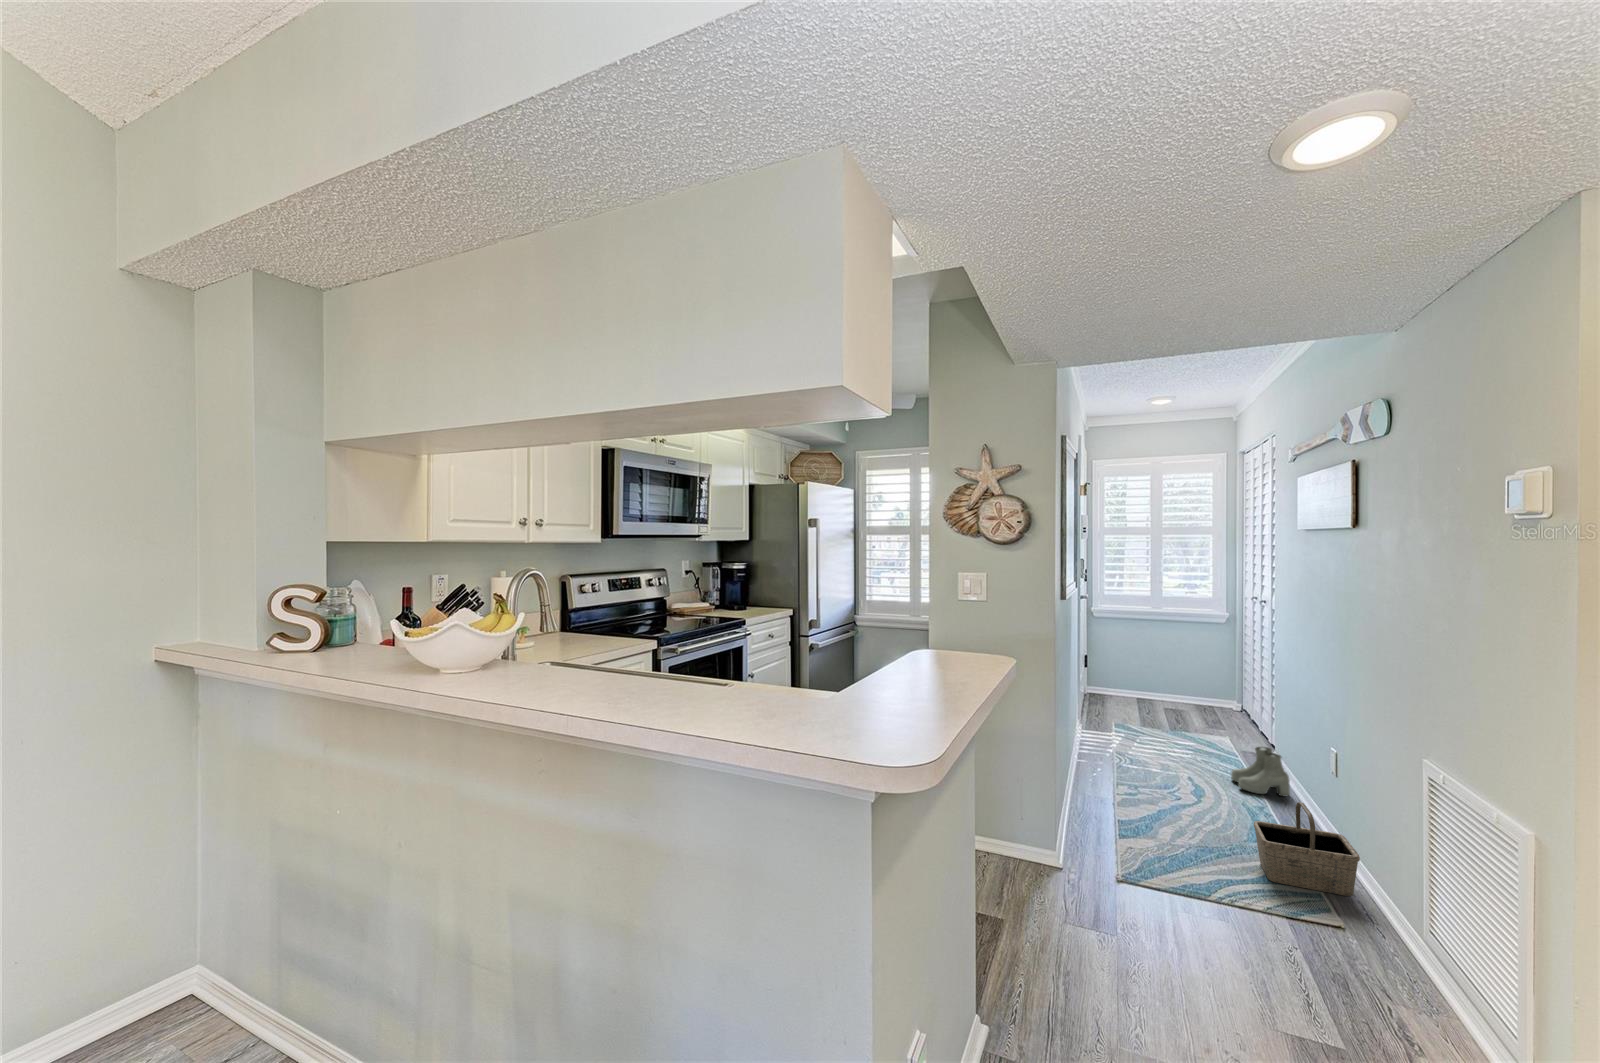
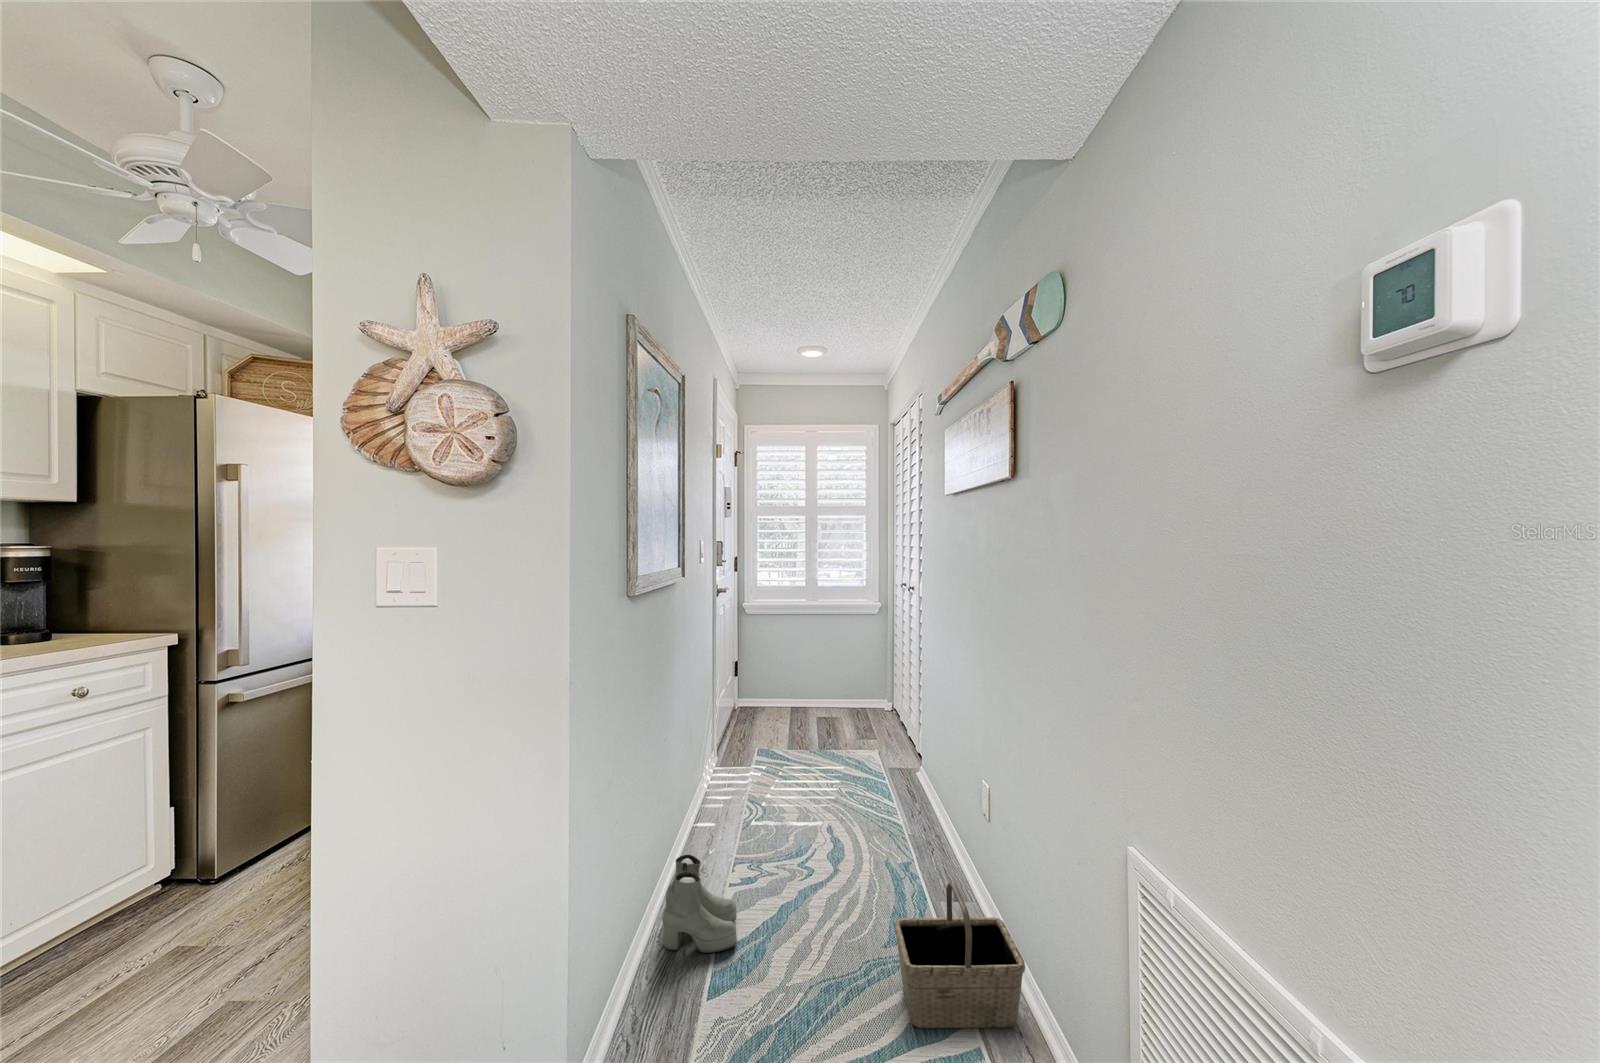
boots: present [1231,747,1290,796] -> present [662,855,737,953]

